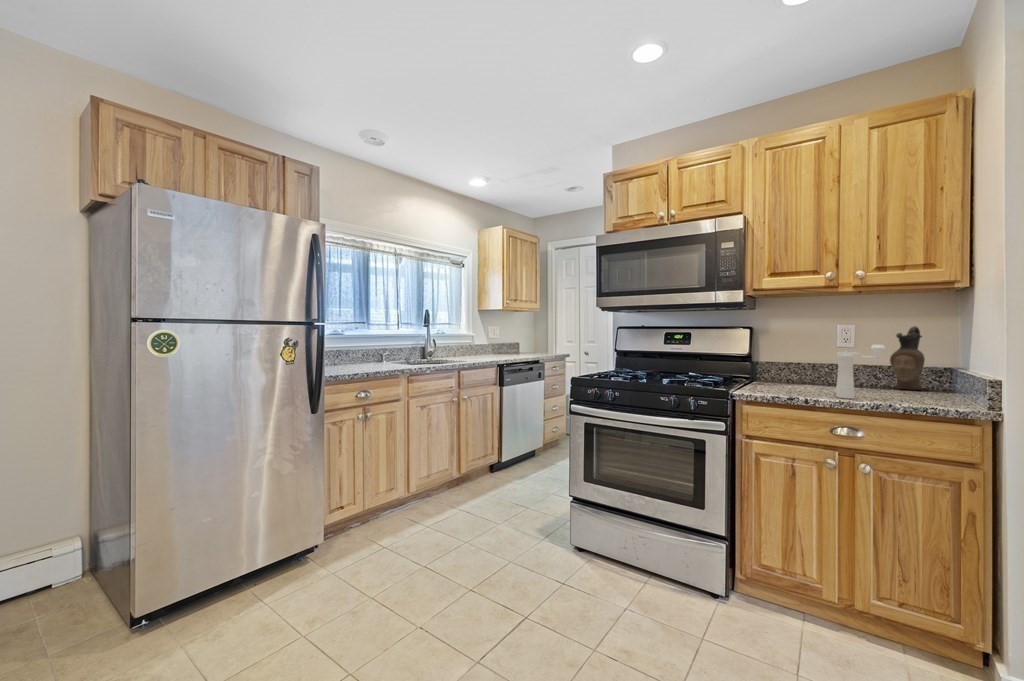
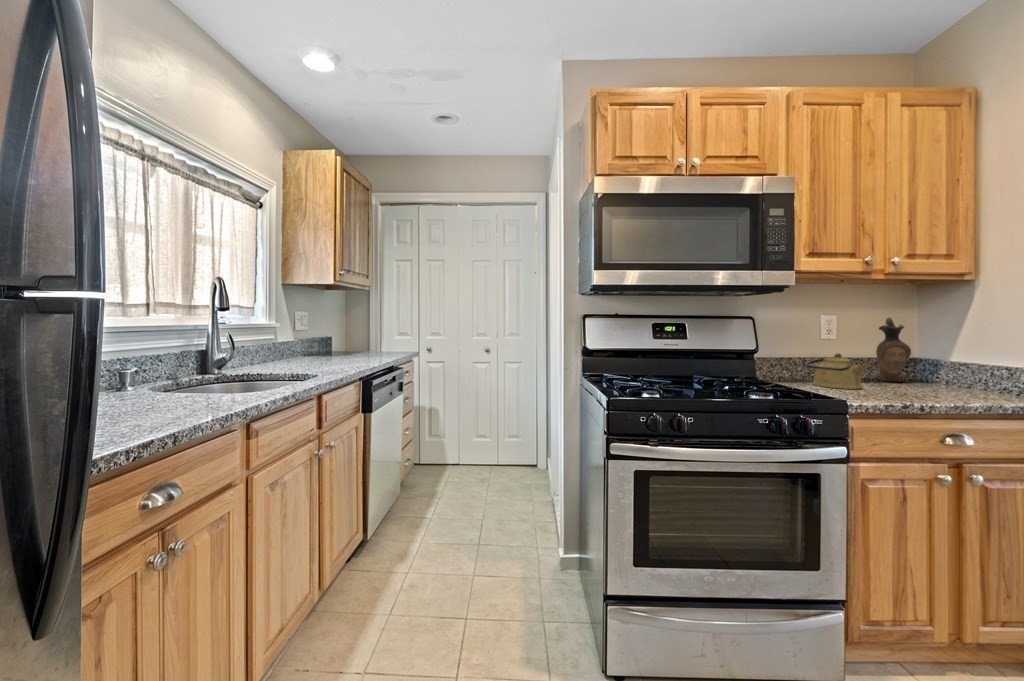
pepper mill: present [836,345,885,399] -> none [926,340,966,402]
kettle: none [782,358,831,388] -> present [806,353,870,389]

